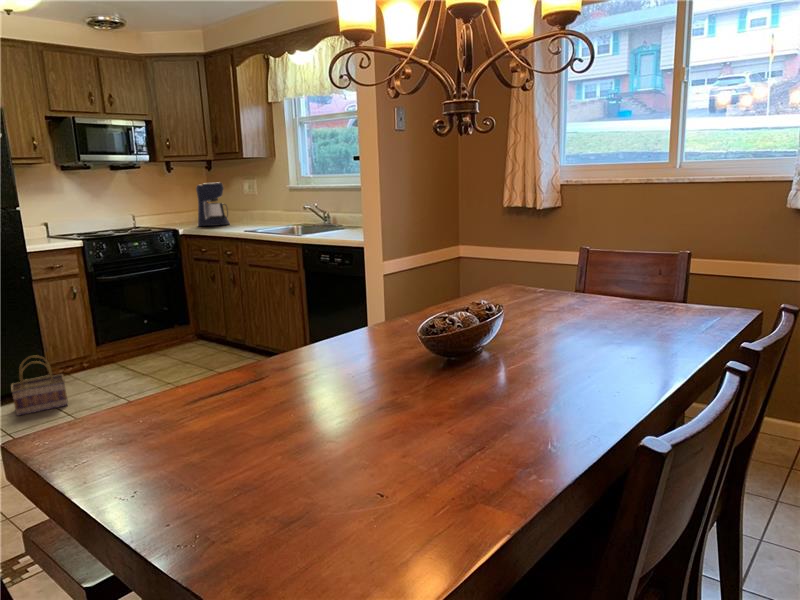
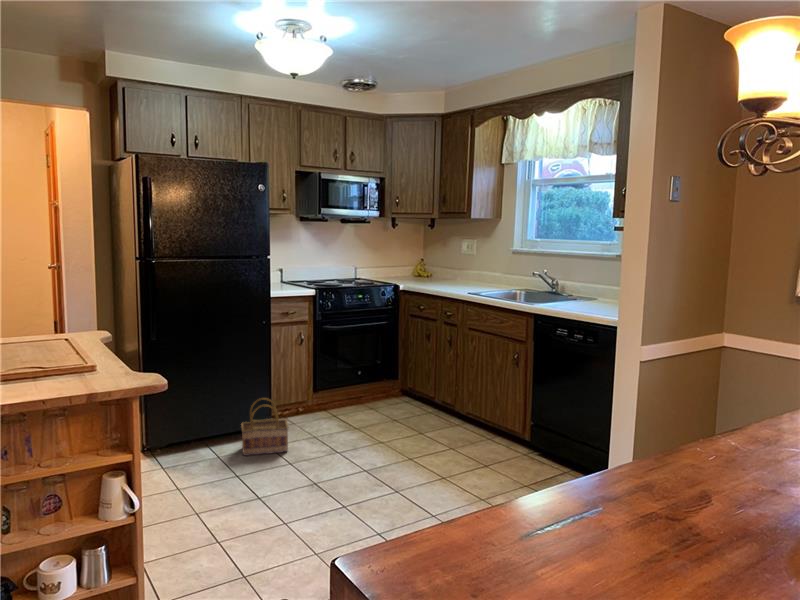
coffee maker: present [196,182,230,226] -> none [415,240,446,283]

